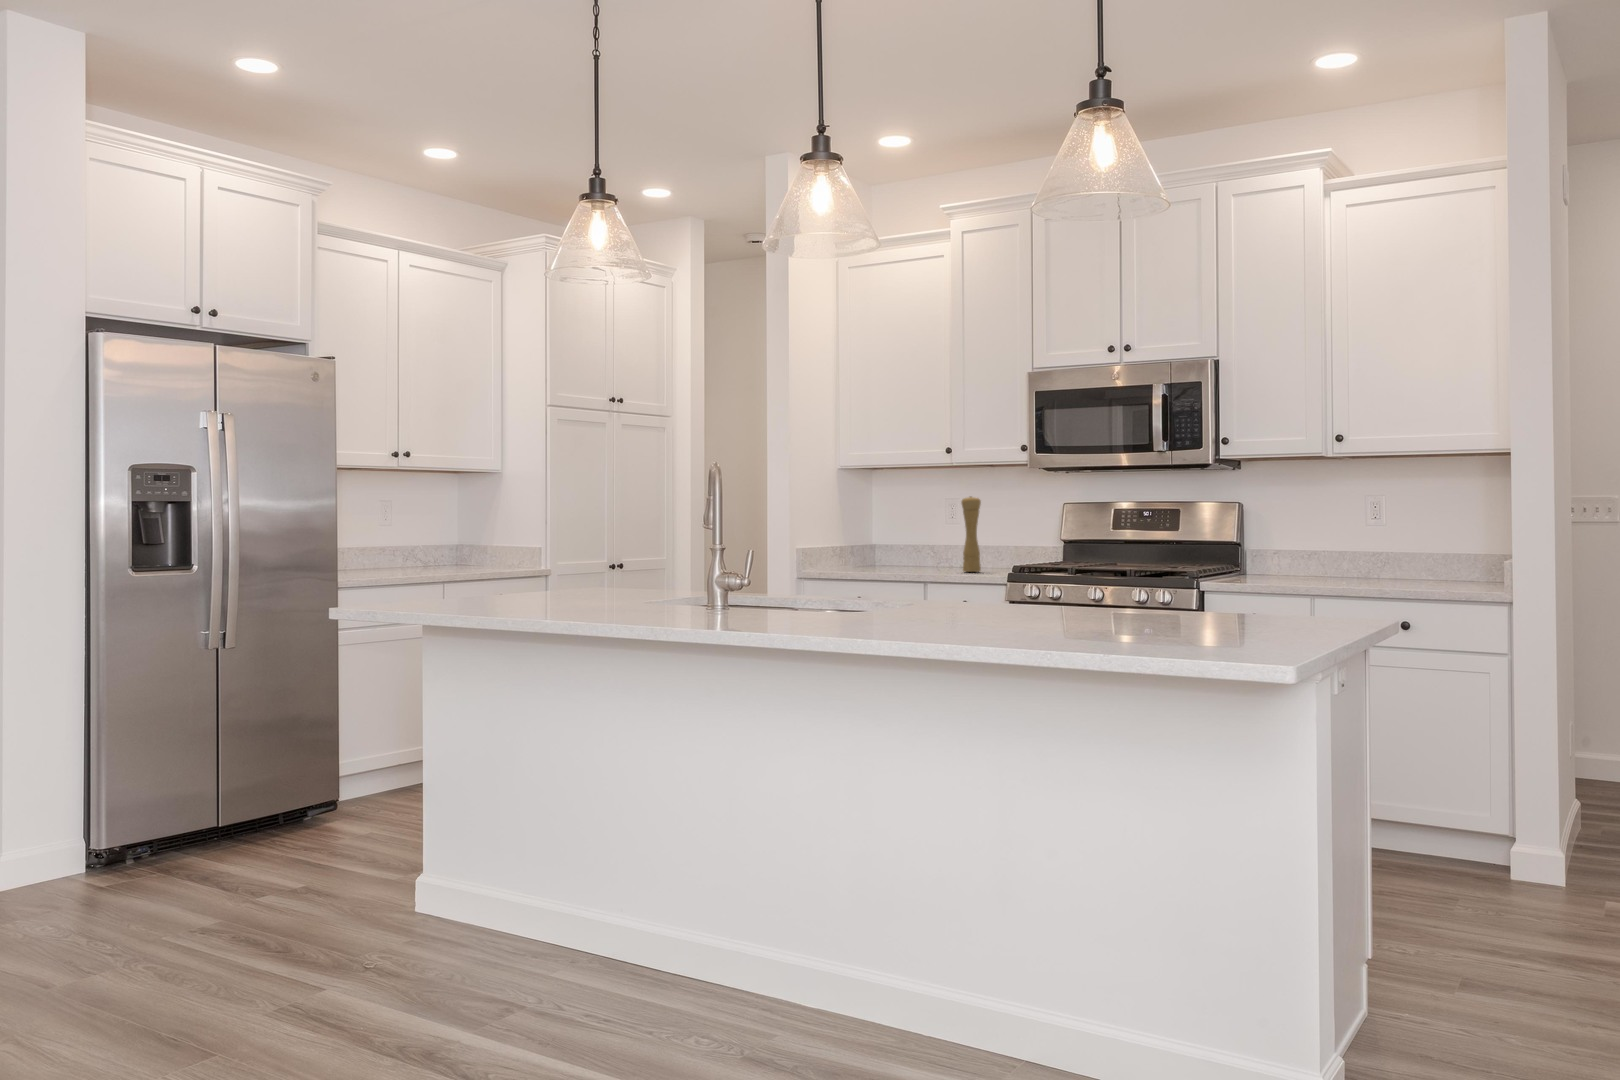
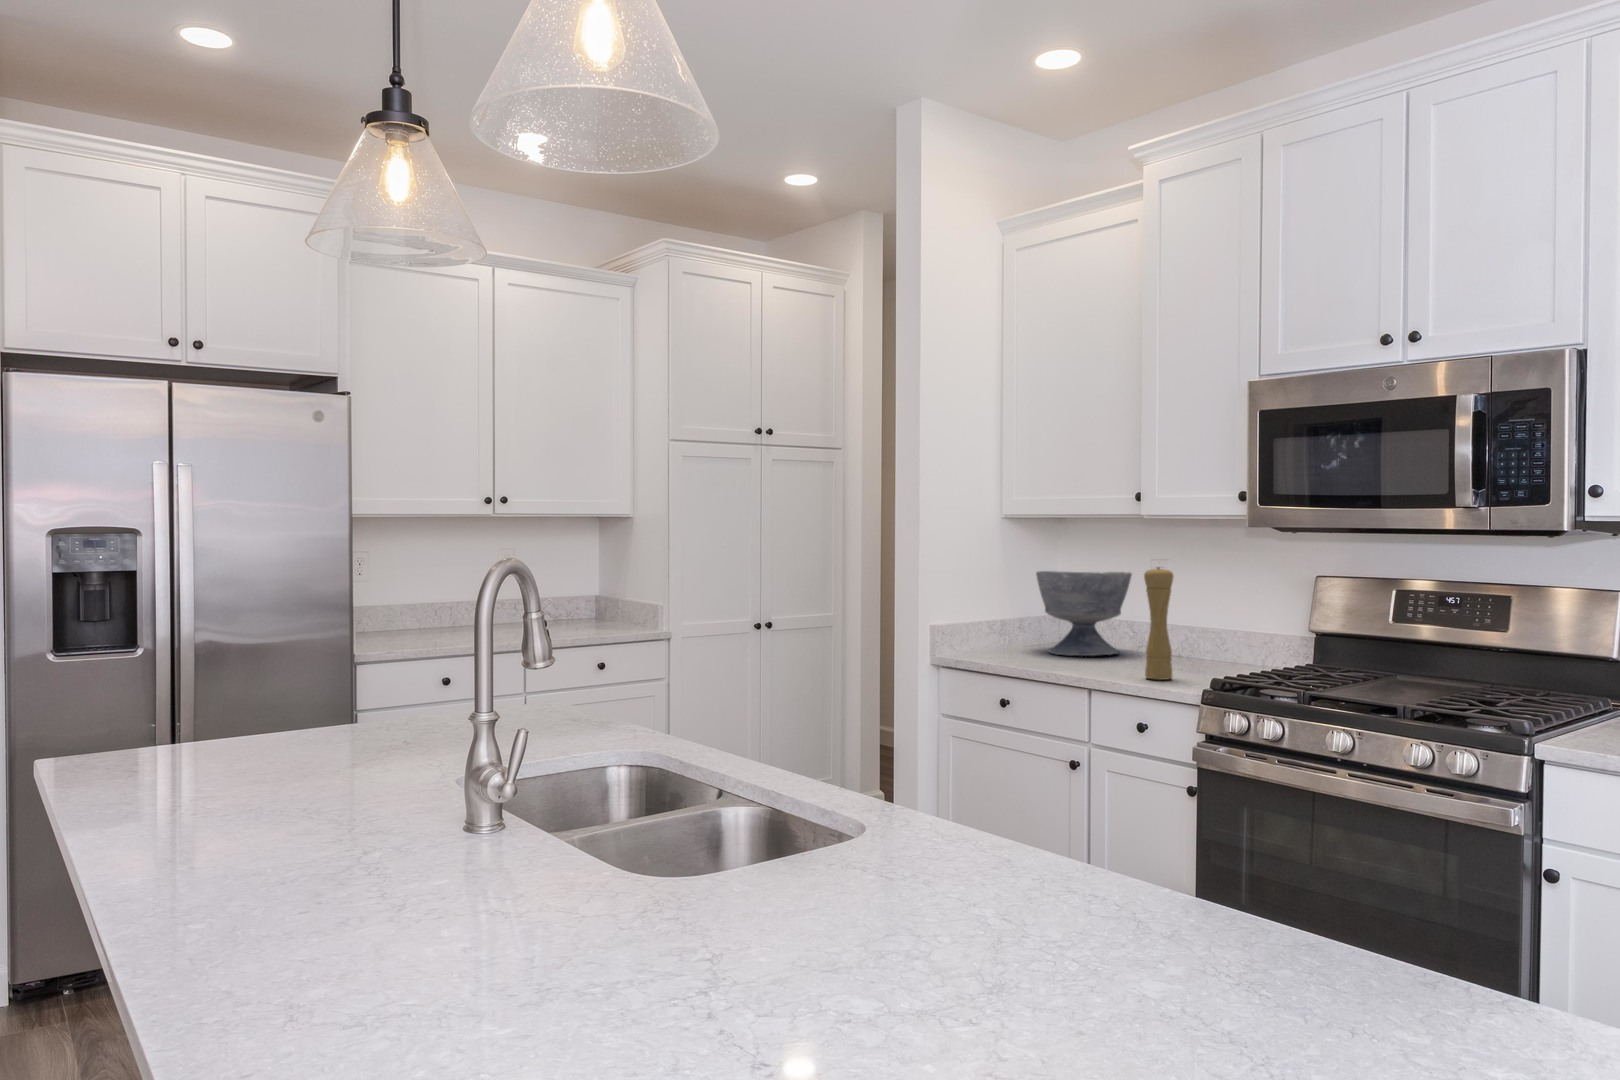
bowl: none [870,505,939,567] -> present [1036,571,1132,656]

